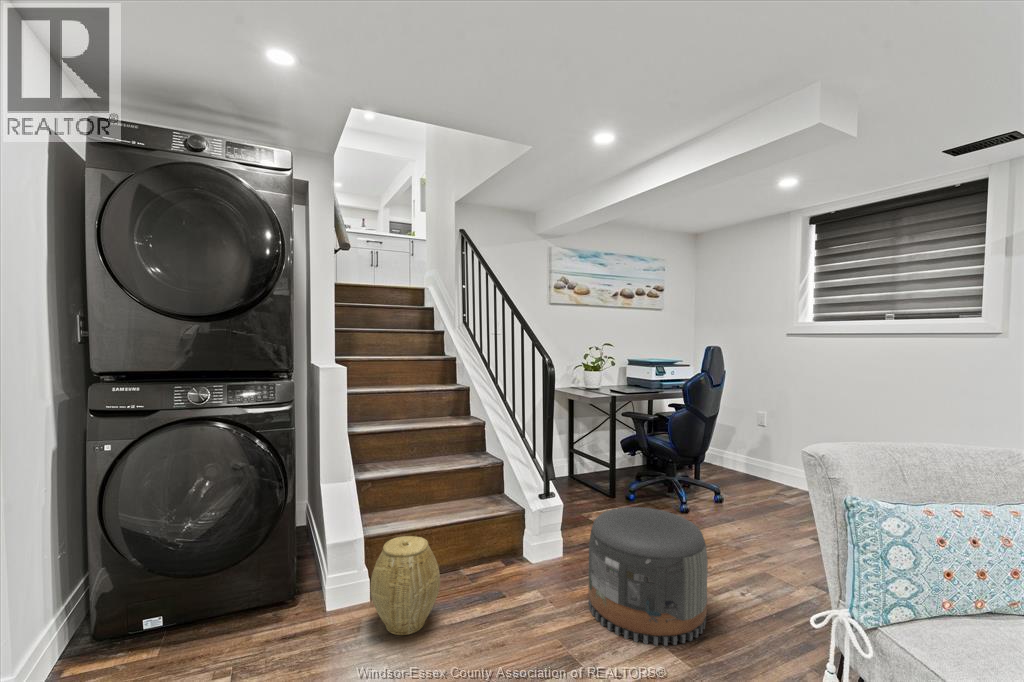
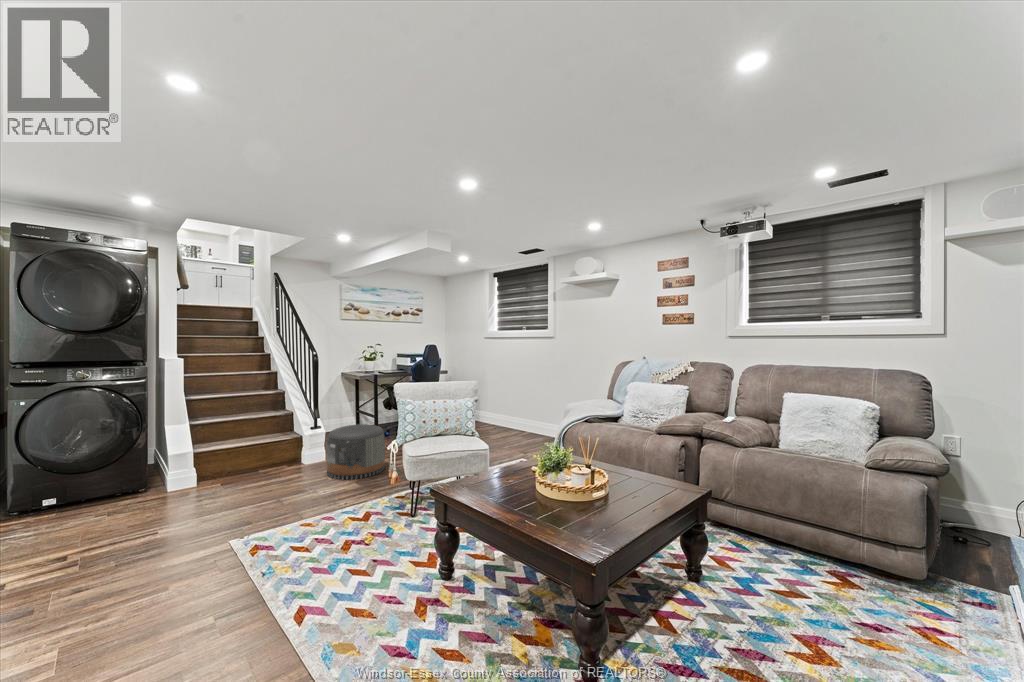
woven basket: present [370,536,440,635] -> none [197,445,240,491]

